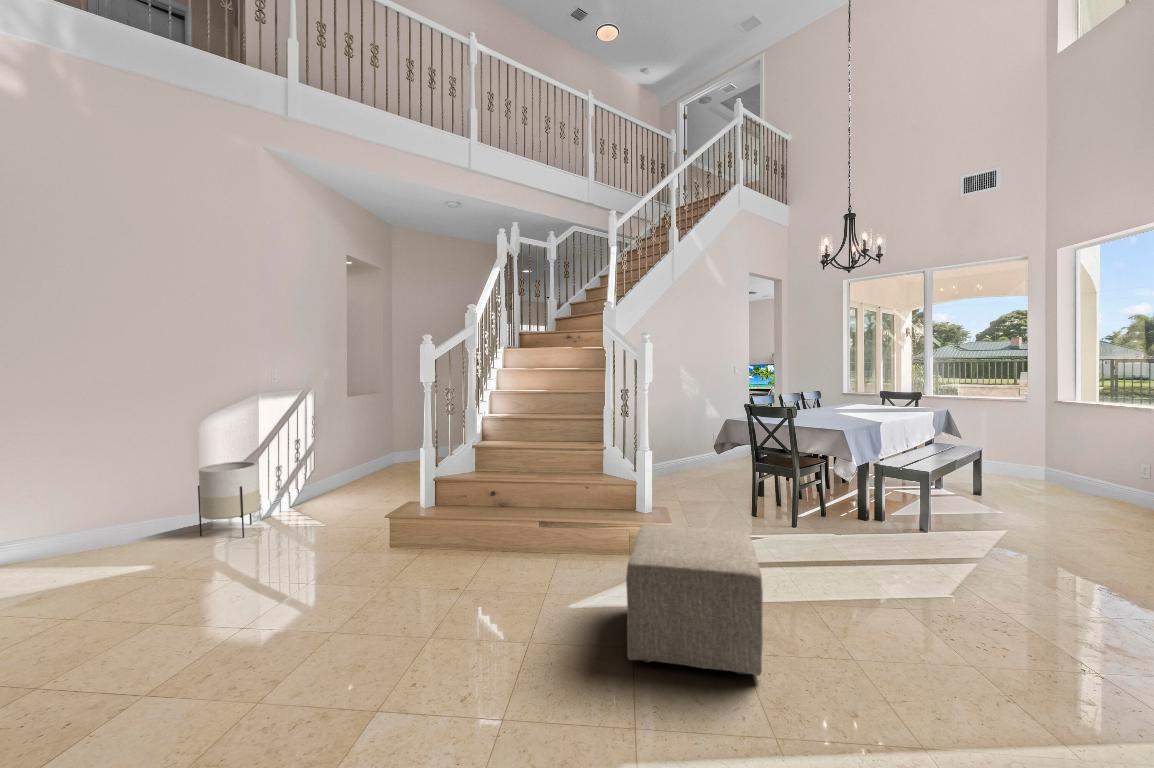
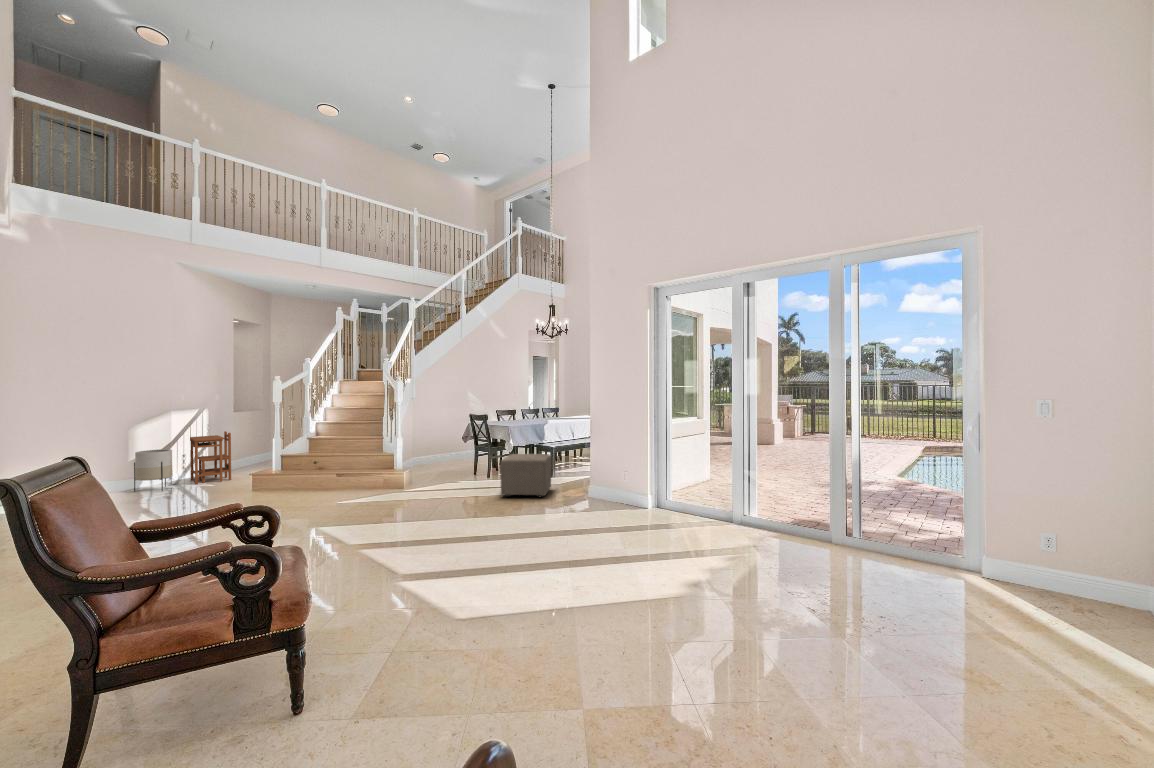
side table: none [287,428,351,519] -> present [190,431,231,484]
ottoman: present [626,524,763,676] -> present [500,454,551,498]

